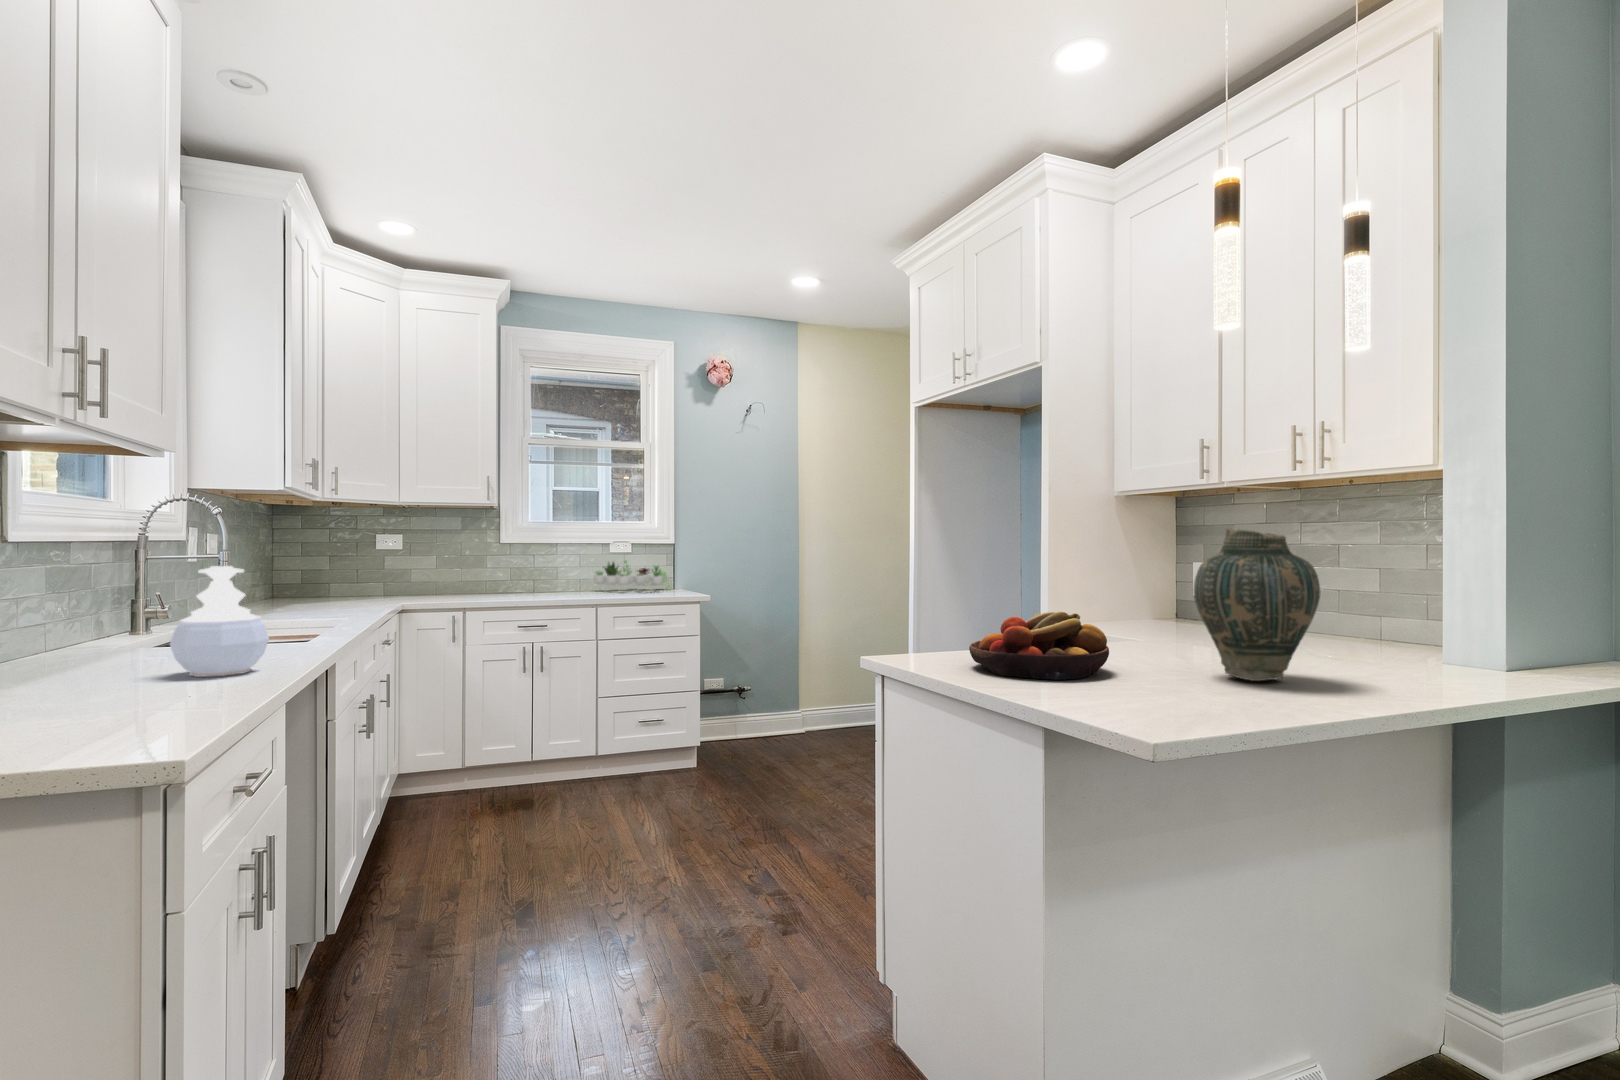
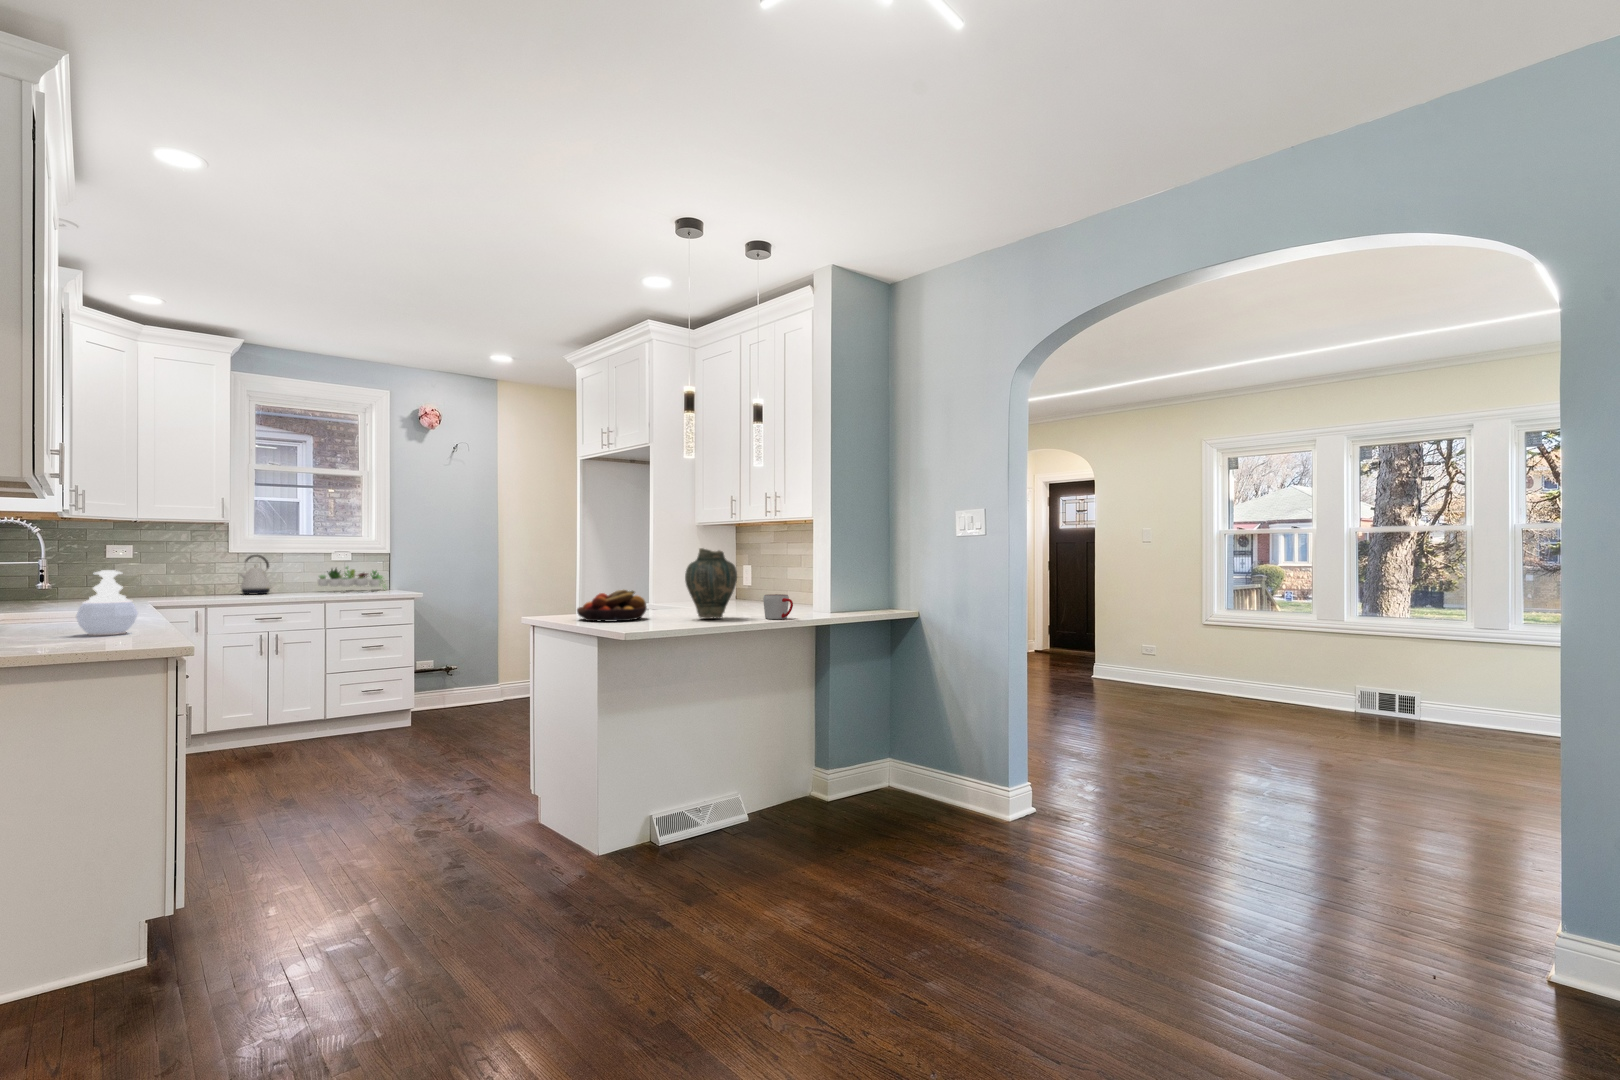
kettle: none [510,545,543,593] -> present [240,555,271,594]
mug: none [1378,630,1477,689] -> present [763,594,793,619]

